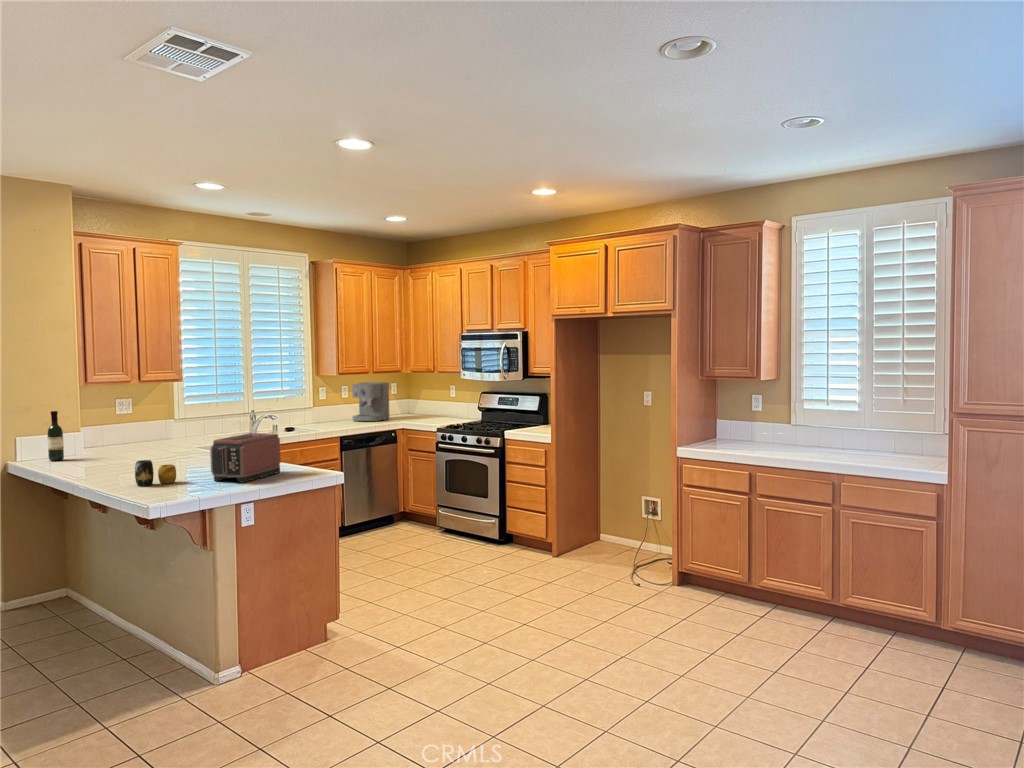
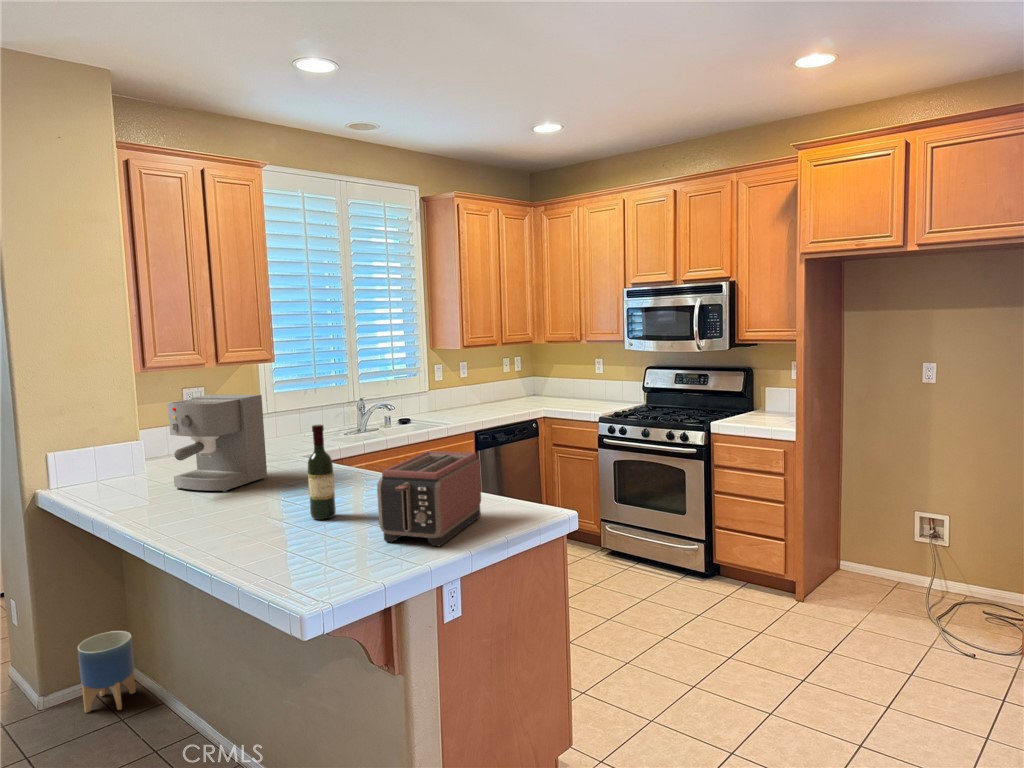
coffee maker: present [352,382,390,422] -> present [168,394,267,492]
wine bottle: present [48,411,64,461] -> present [308,425,336,520]
vase: present [135,460,176,486] -> none [251,509,318,557]
planter: none [32,560,70,612] -> present [78,631,135,713]

